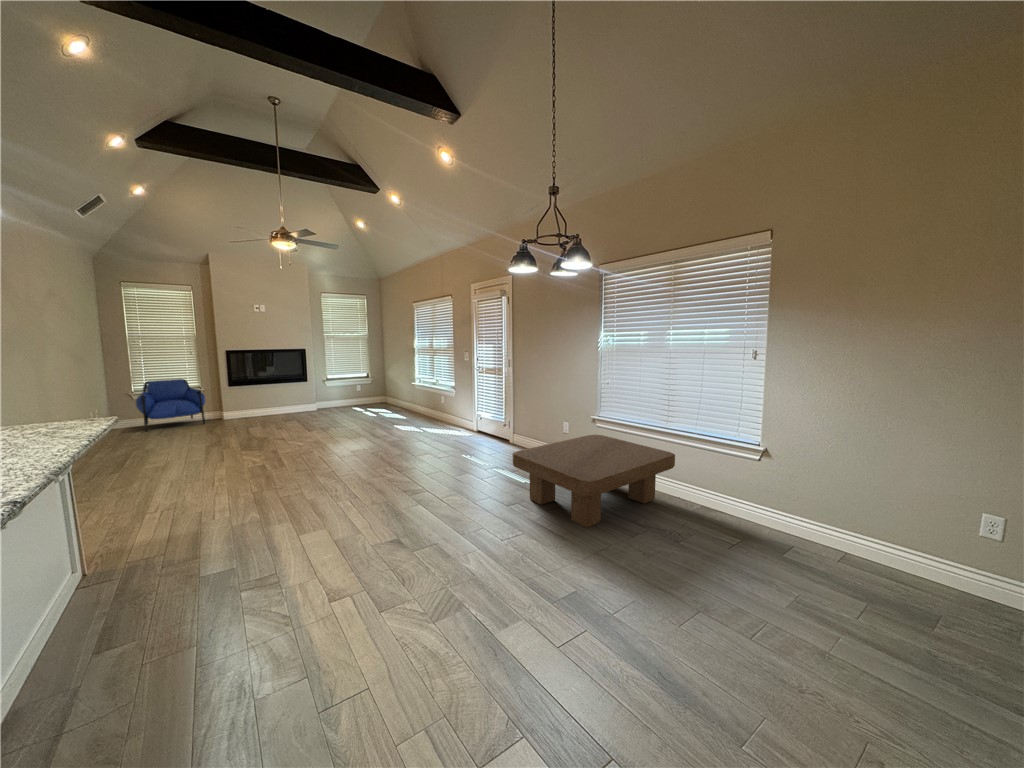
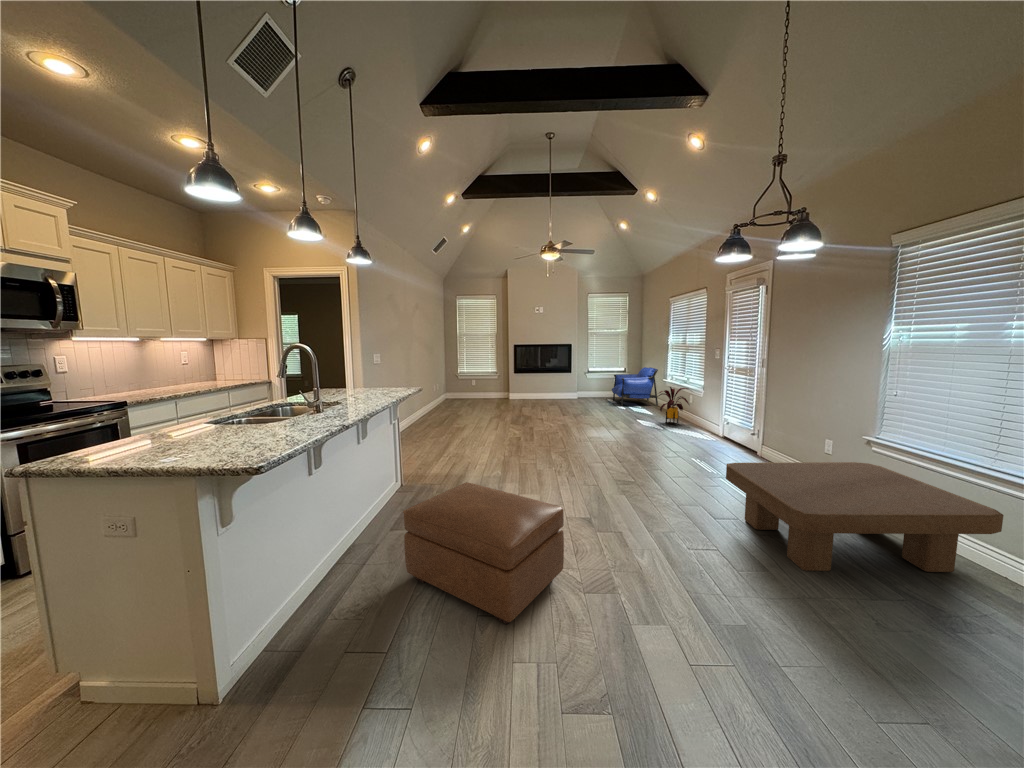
armchair: present [136,379,206,431] -> present [612,367,658,406]
house plant: none [412,389,446,425] -> present [659,387,689,423]
ottoman: none [149,536,405,722] -> present [403,482,564,625]

